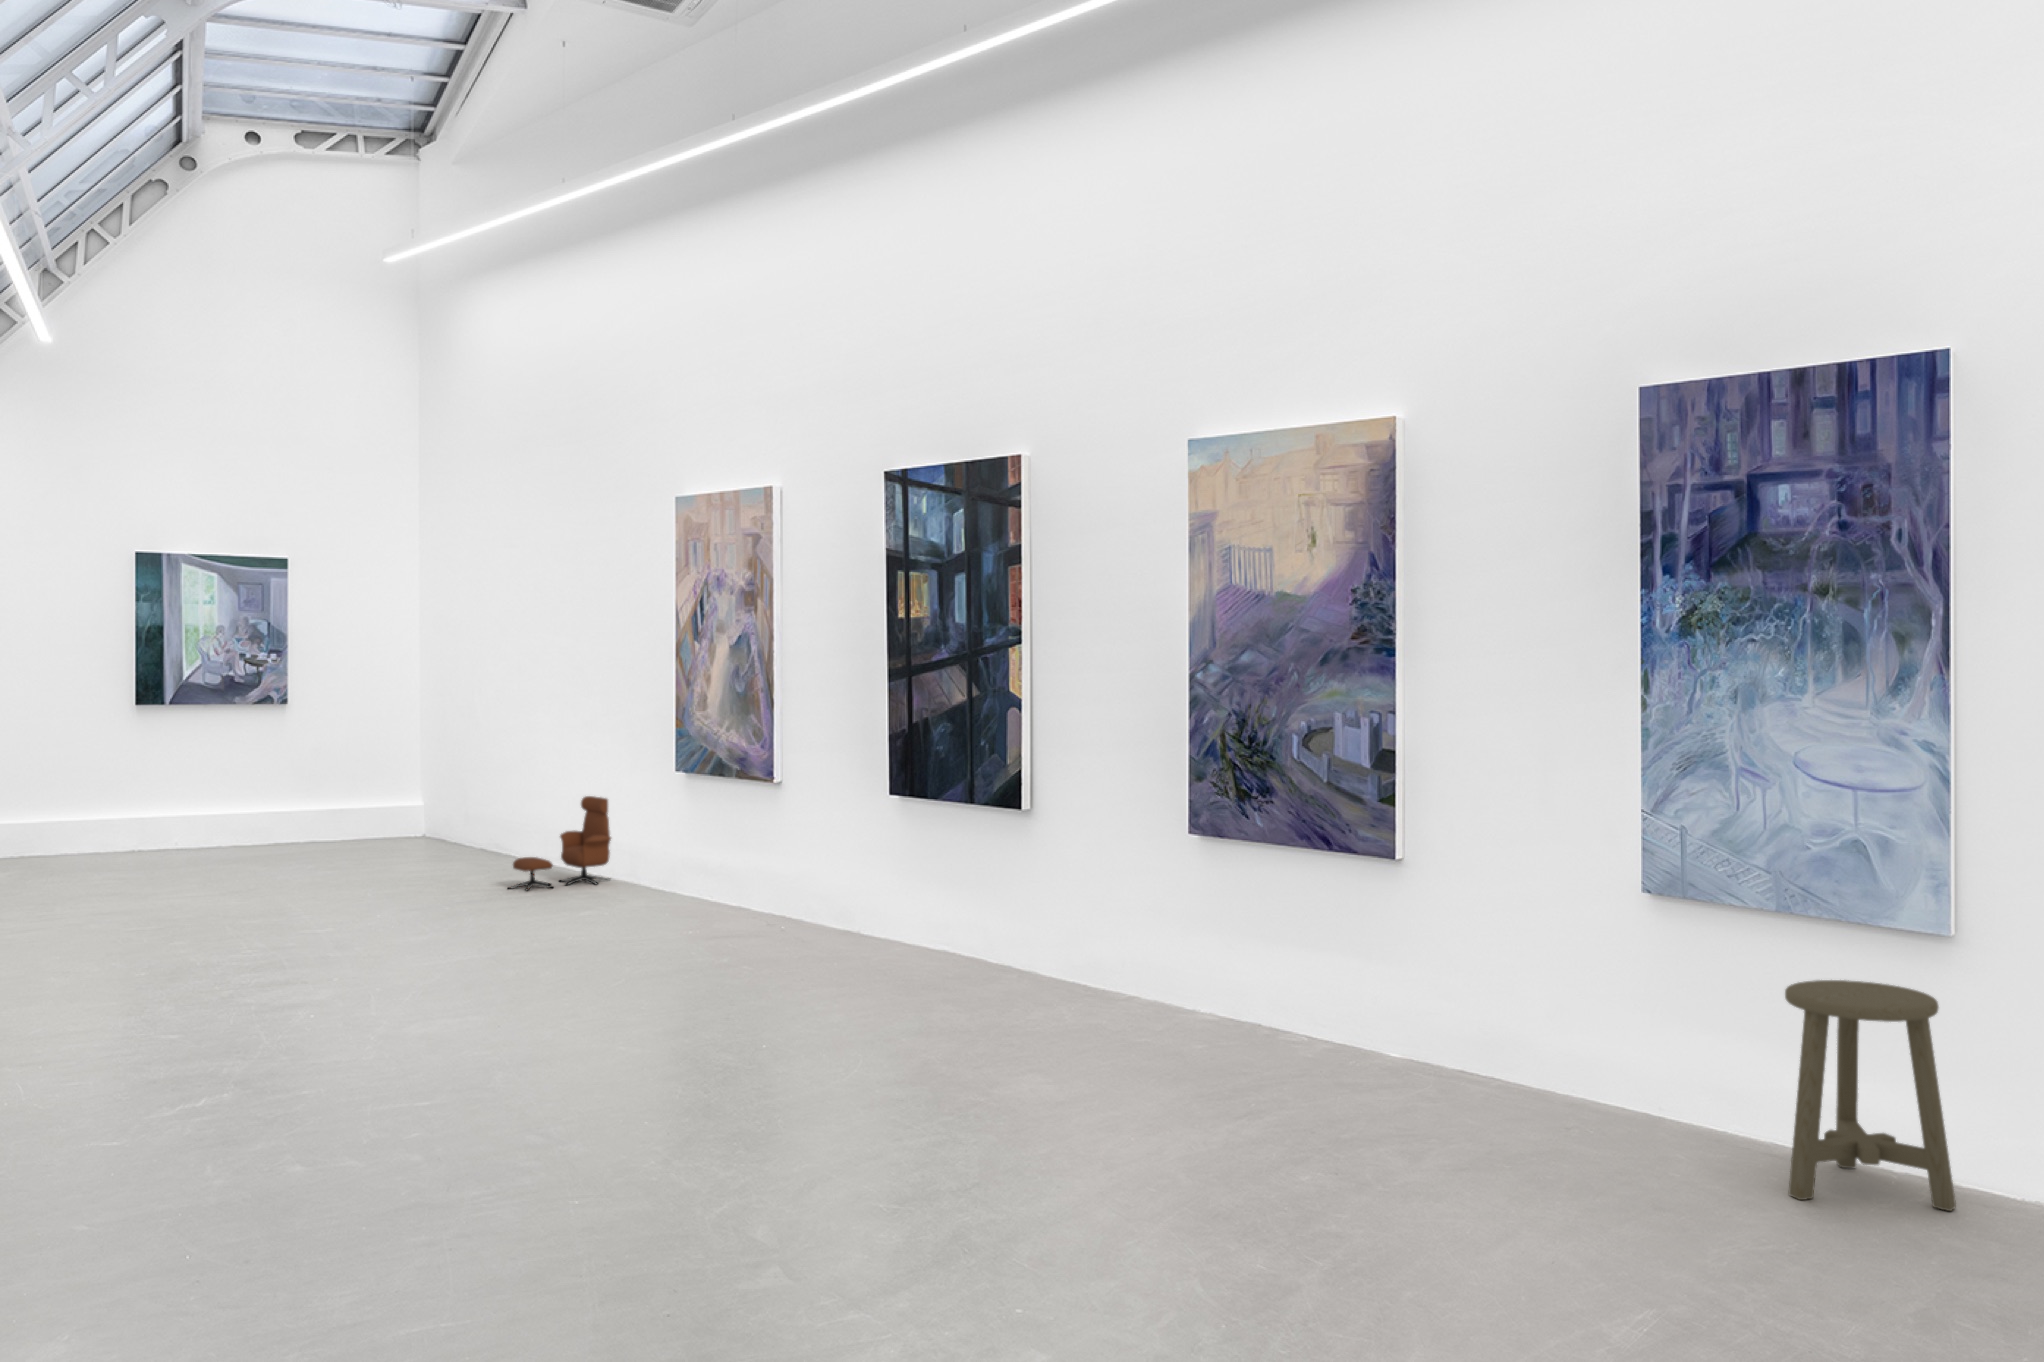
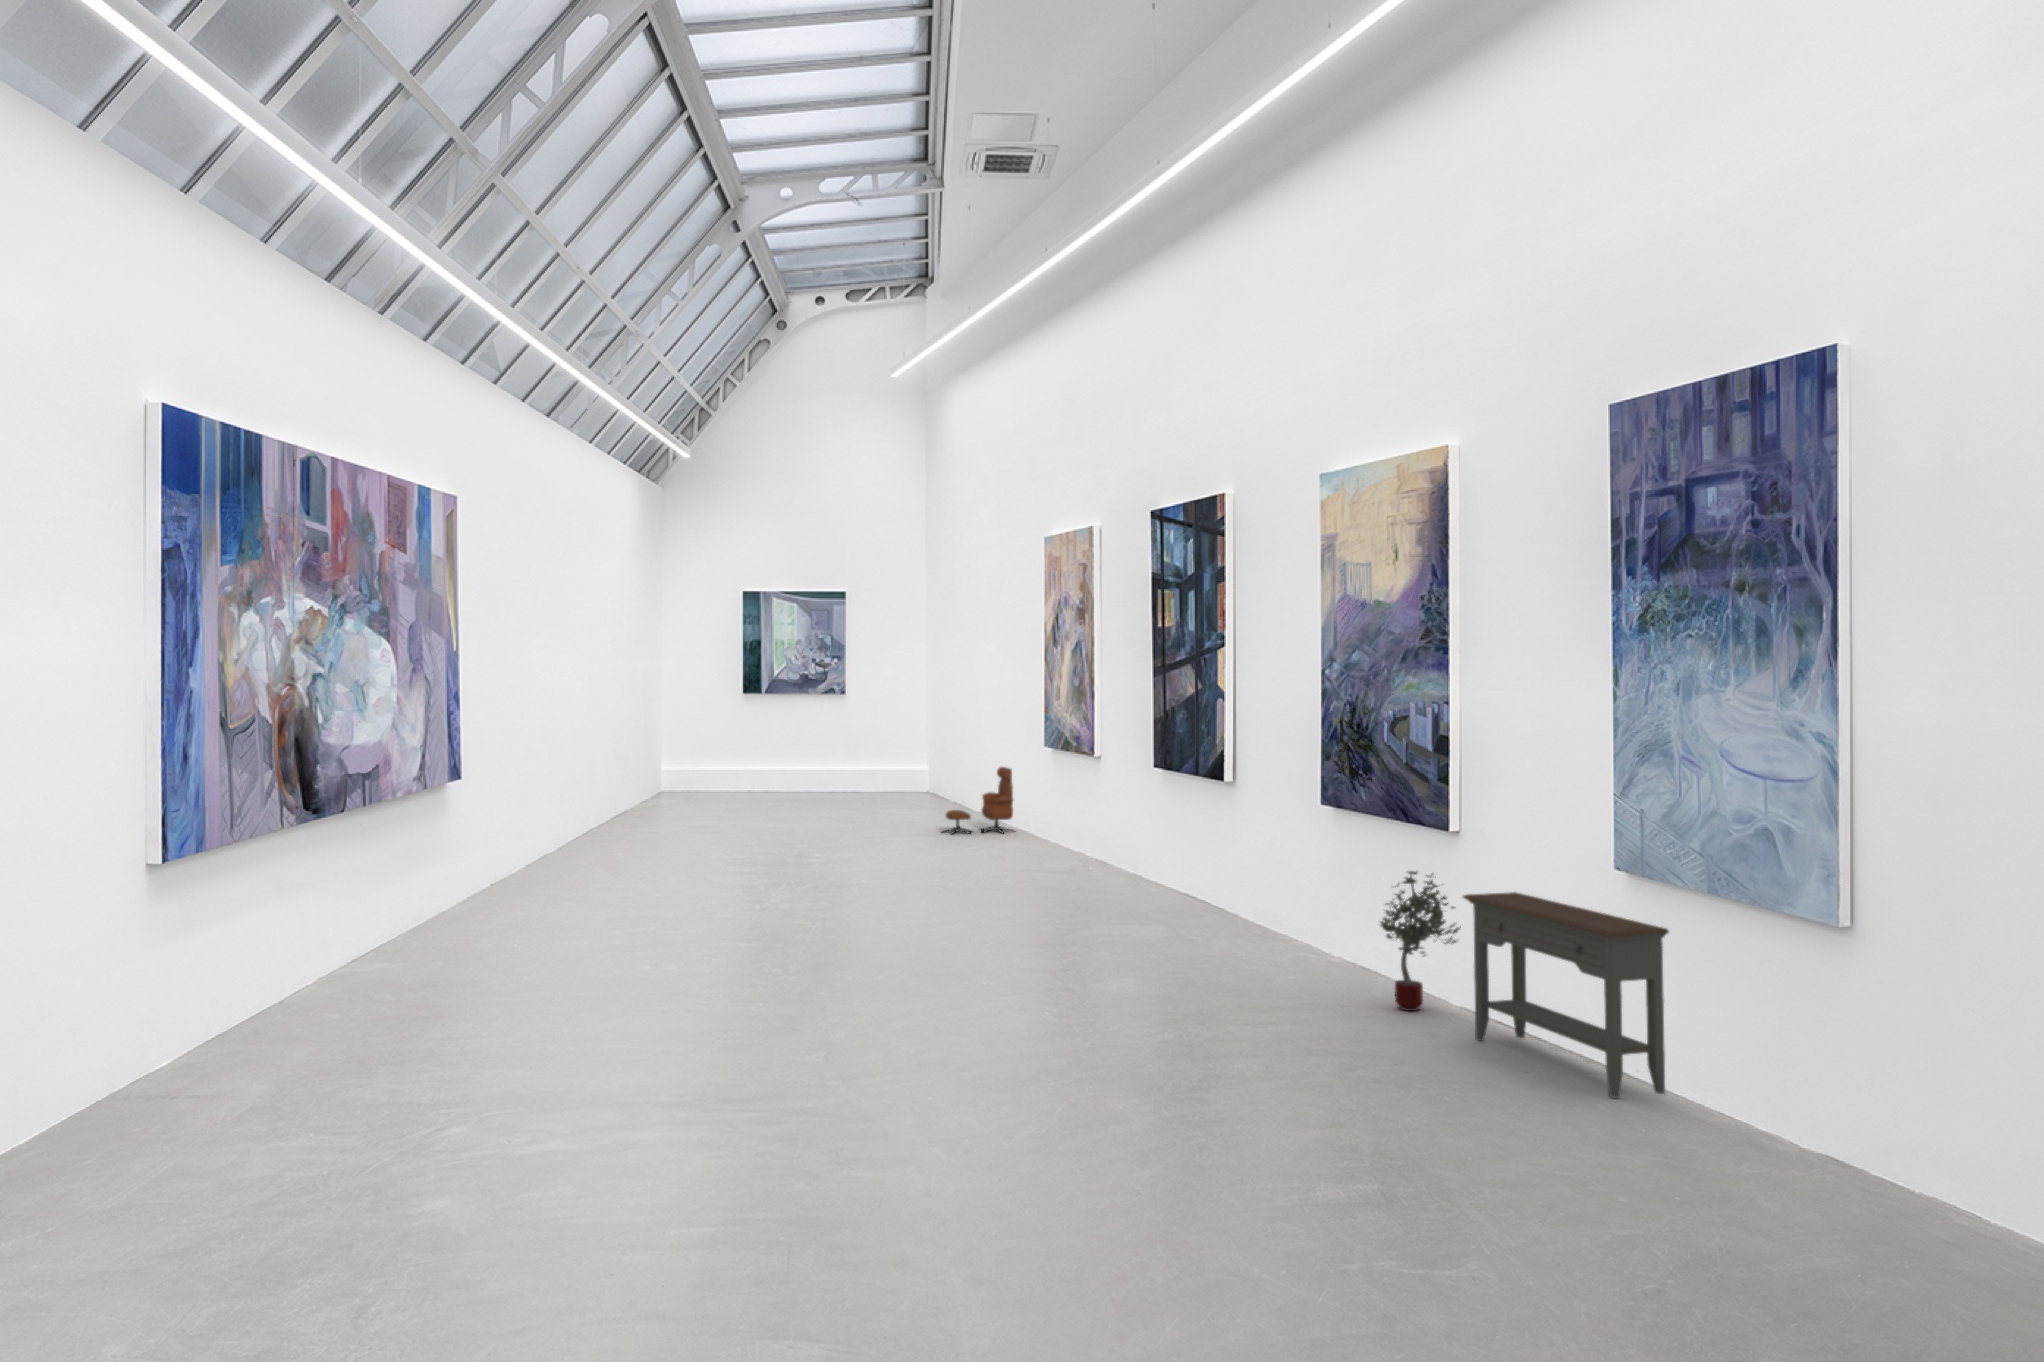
potted tree: none [1310,907,1421,1070] -> present [1380,871,1461,1011]
console table: none [1458,924,1720,1145] -> present [1463,892,1669,1098]
stool: present [1785,980,1956,1211] -> none [1652,955,1815,1183]

